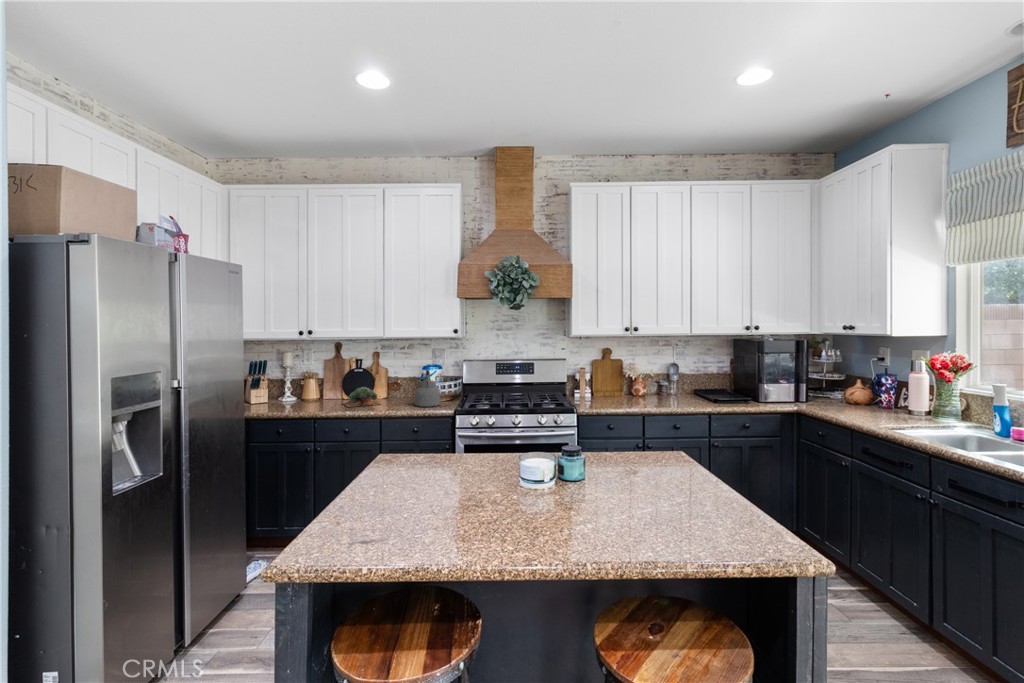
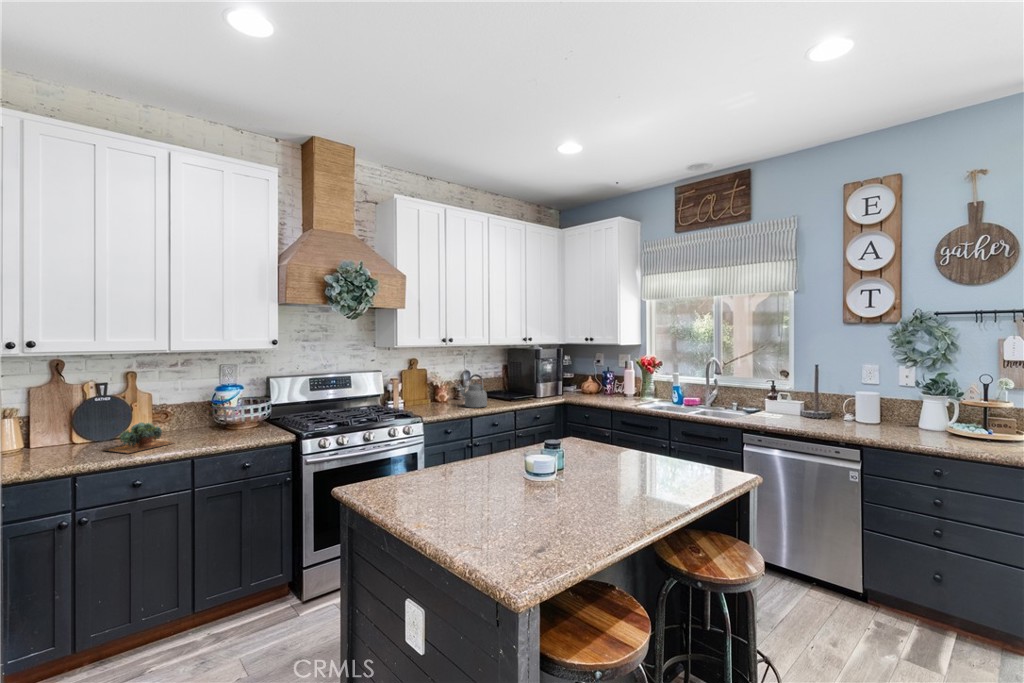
kettle: present [415,370,441,407] -> present [459,374,487,408]

